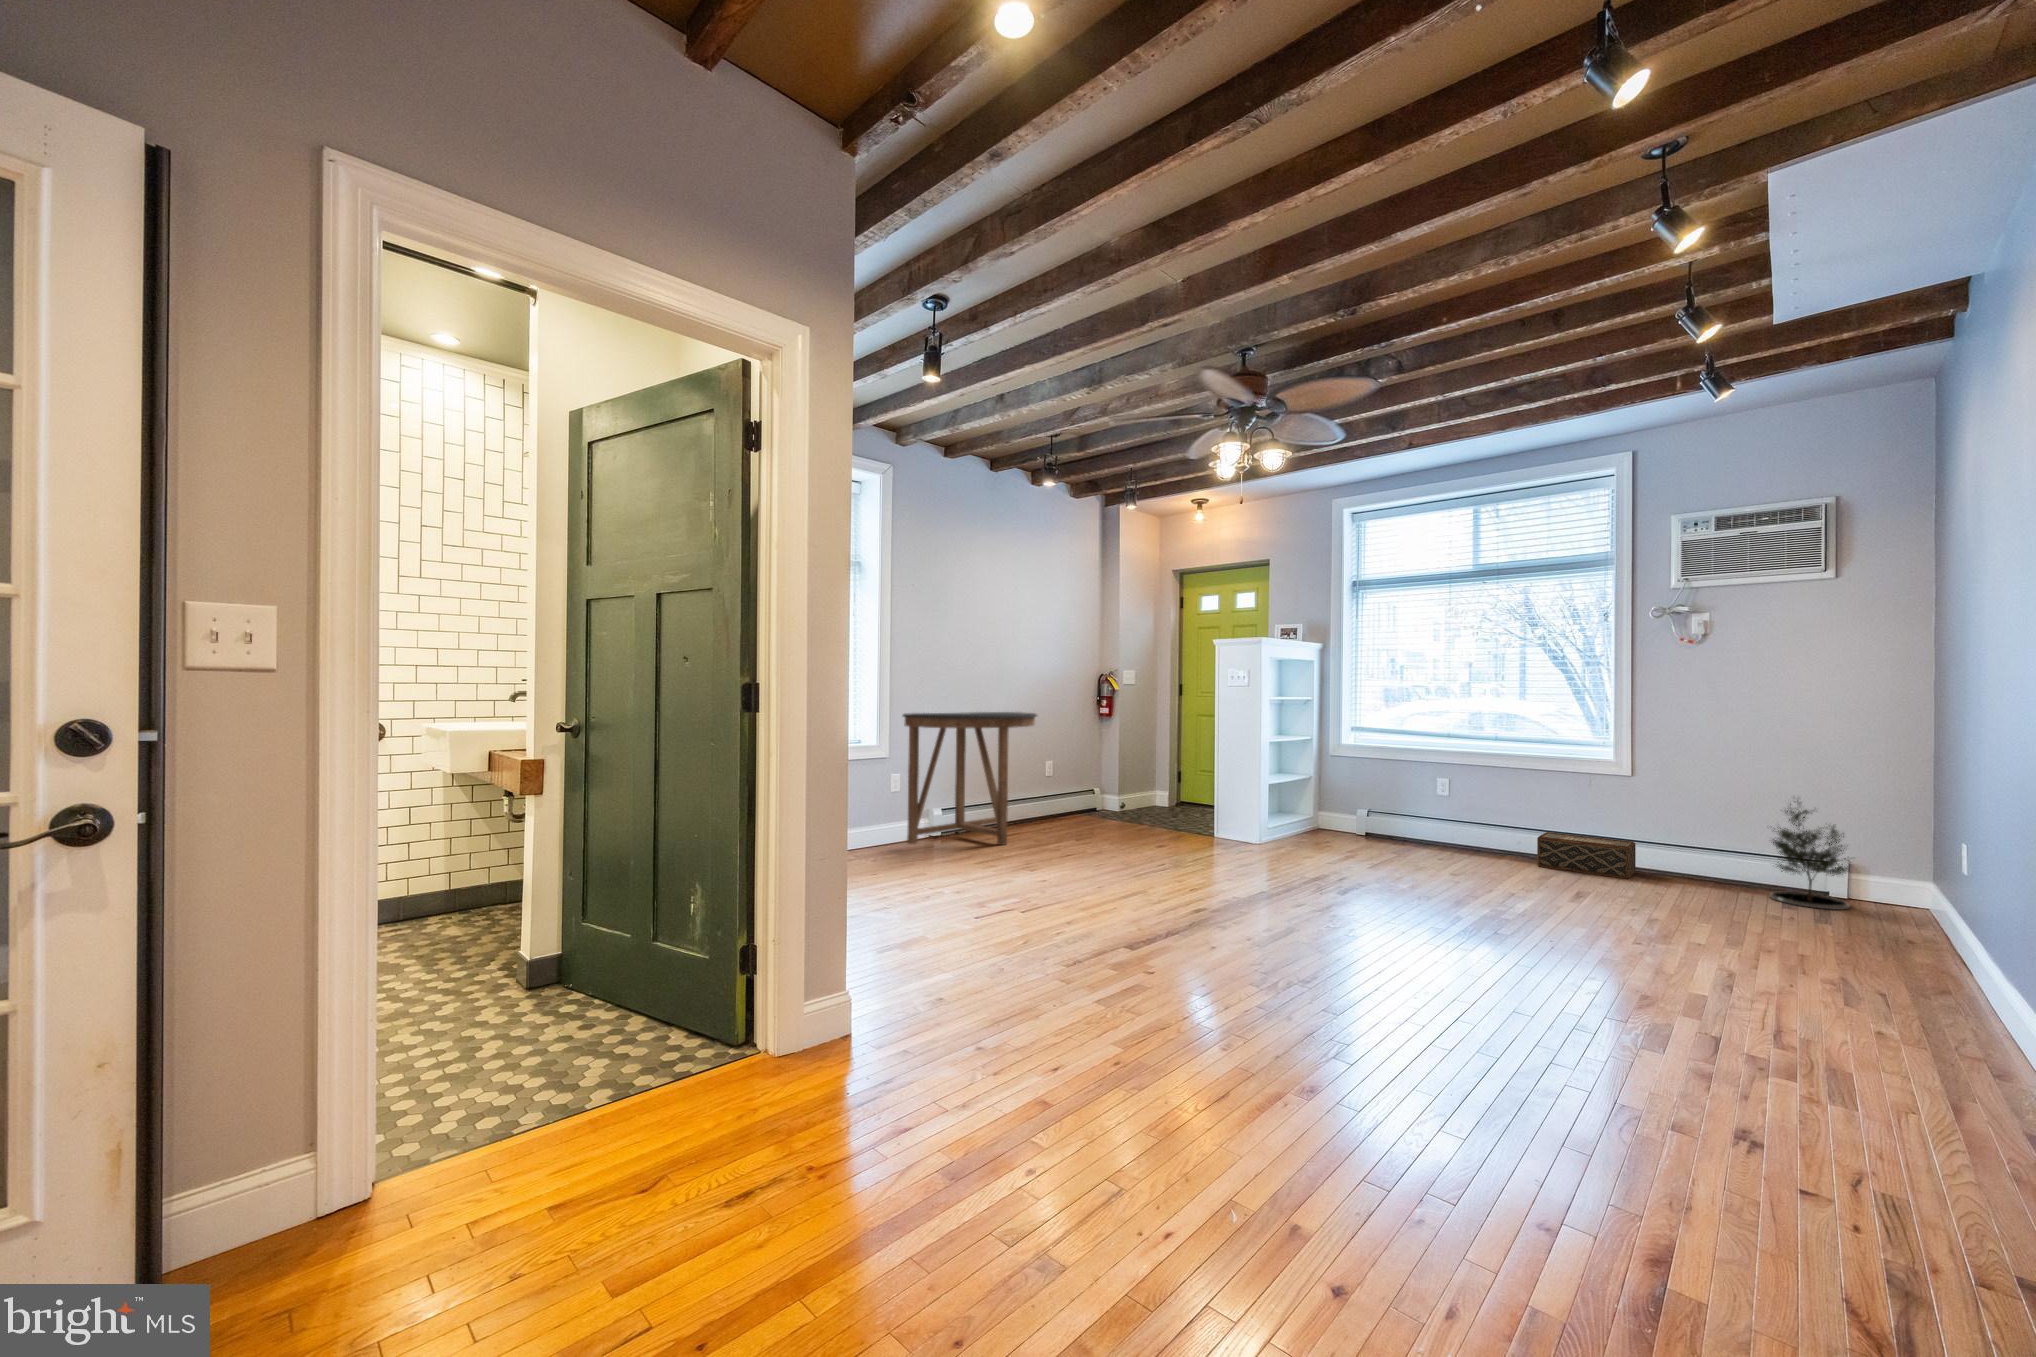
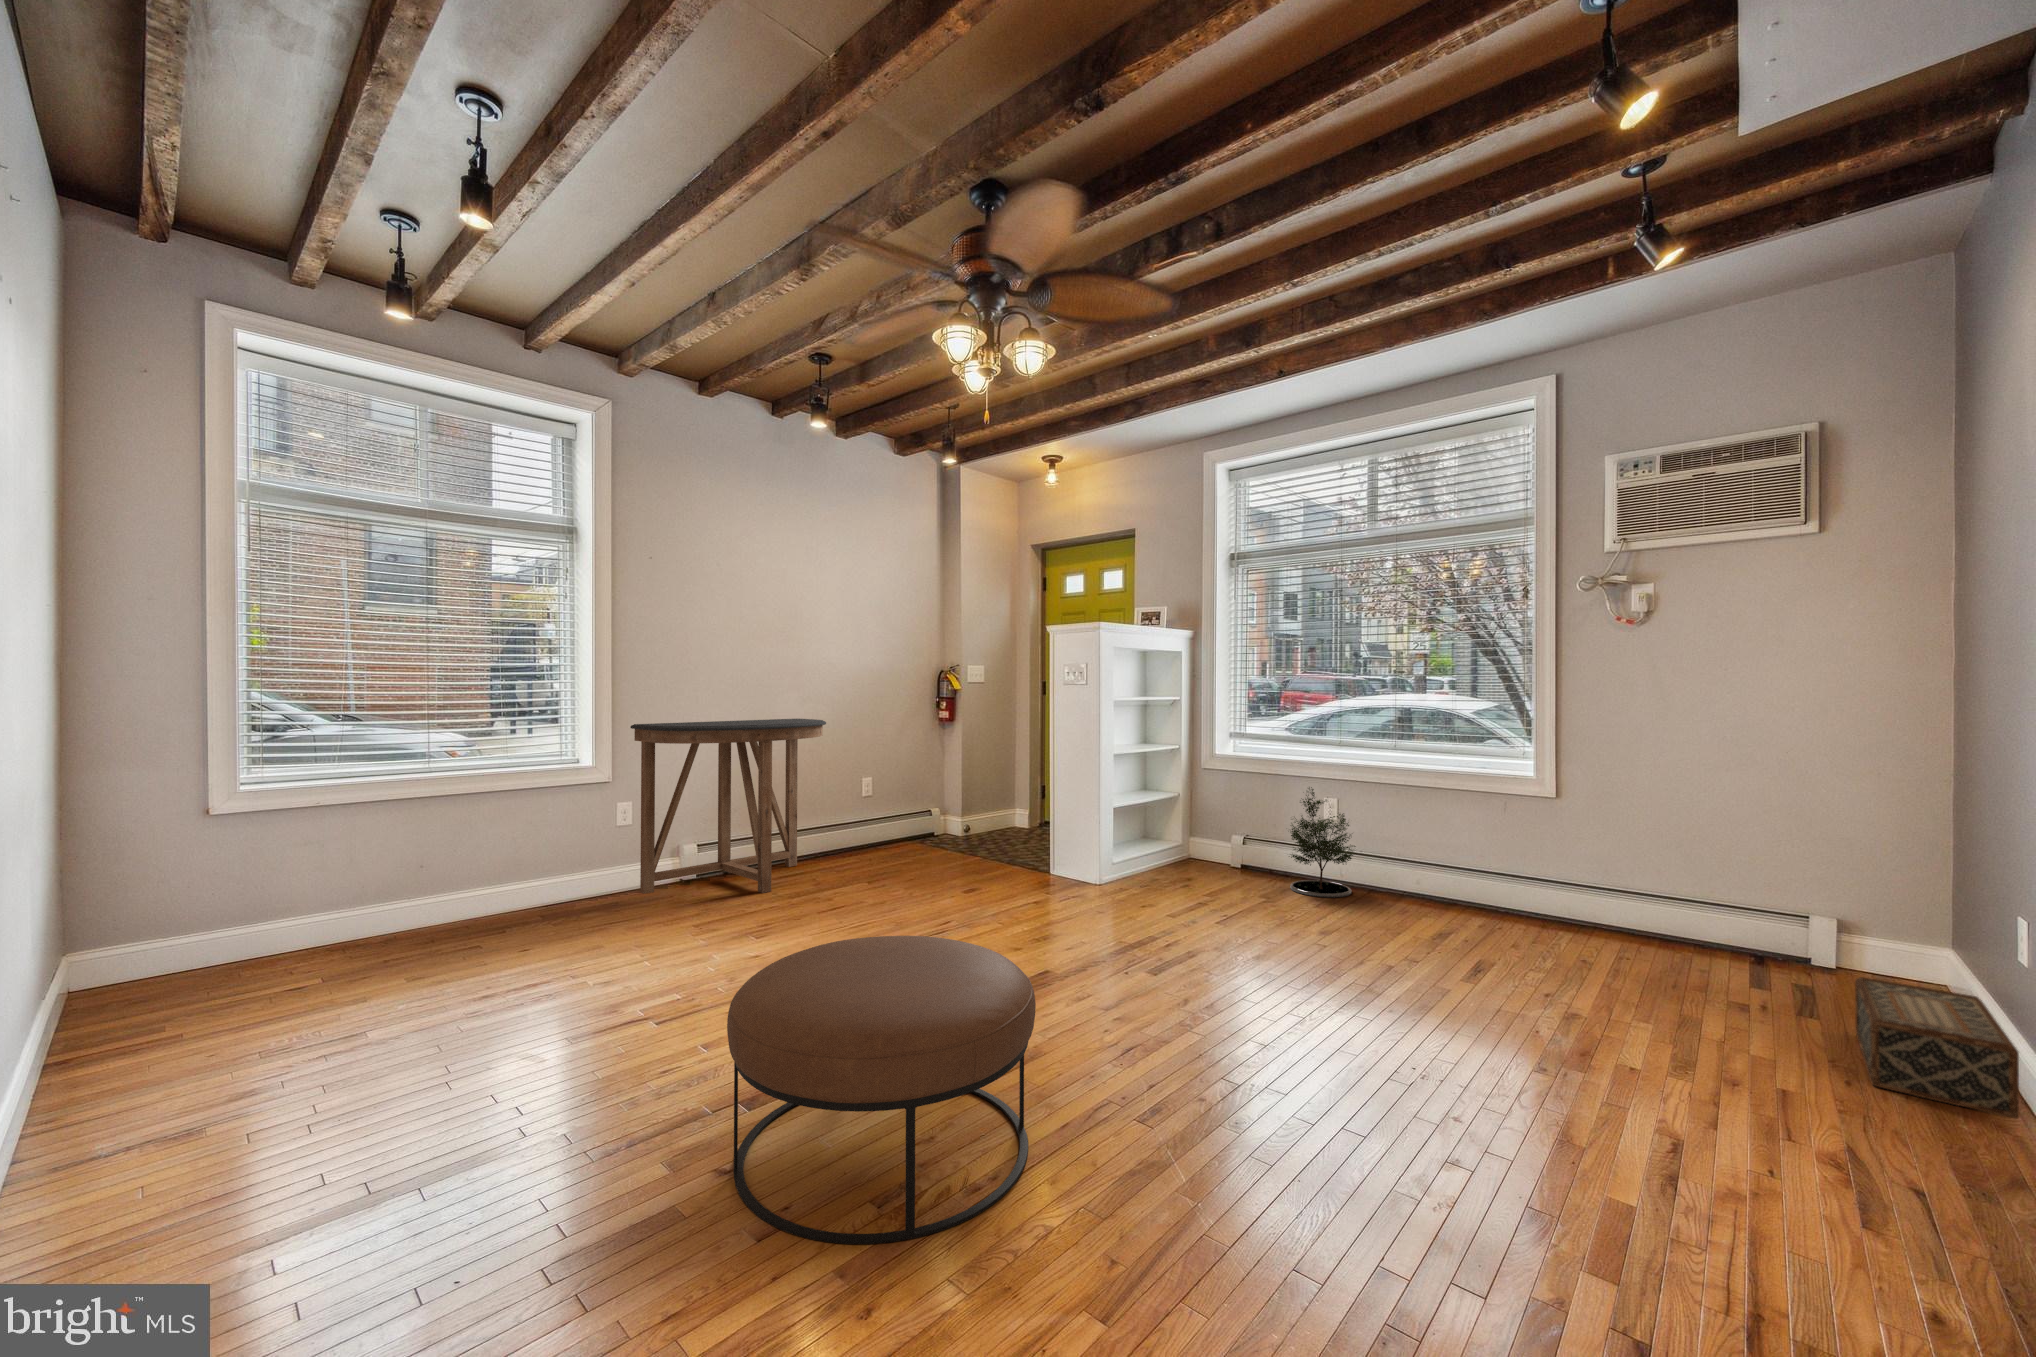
potted tree: present [1769,801,1851,910] -> present [1290,787,1356,897]
woven basket: present [1537,832,1636,878] -> present [1855,977,2019,1119]
ottoman: none [1143,844,1334,997] -> present [727,936,1036,1244]

